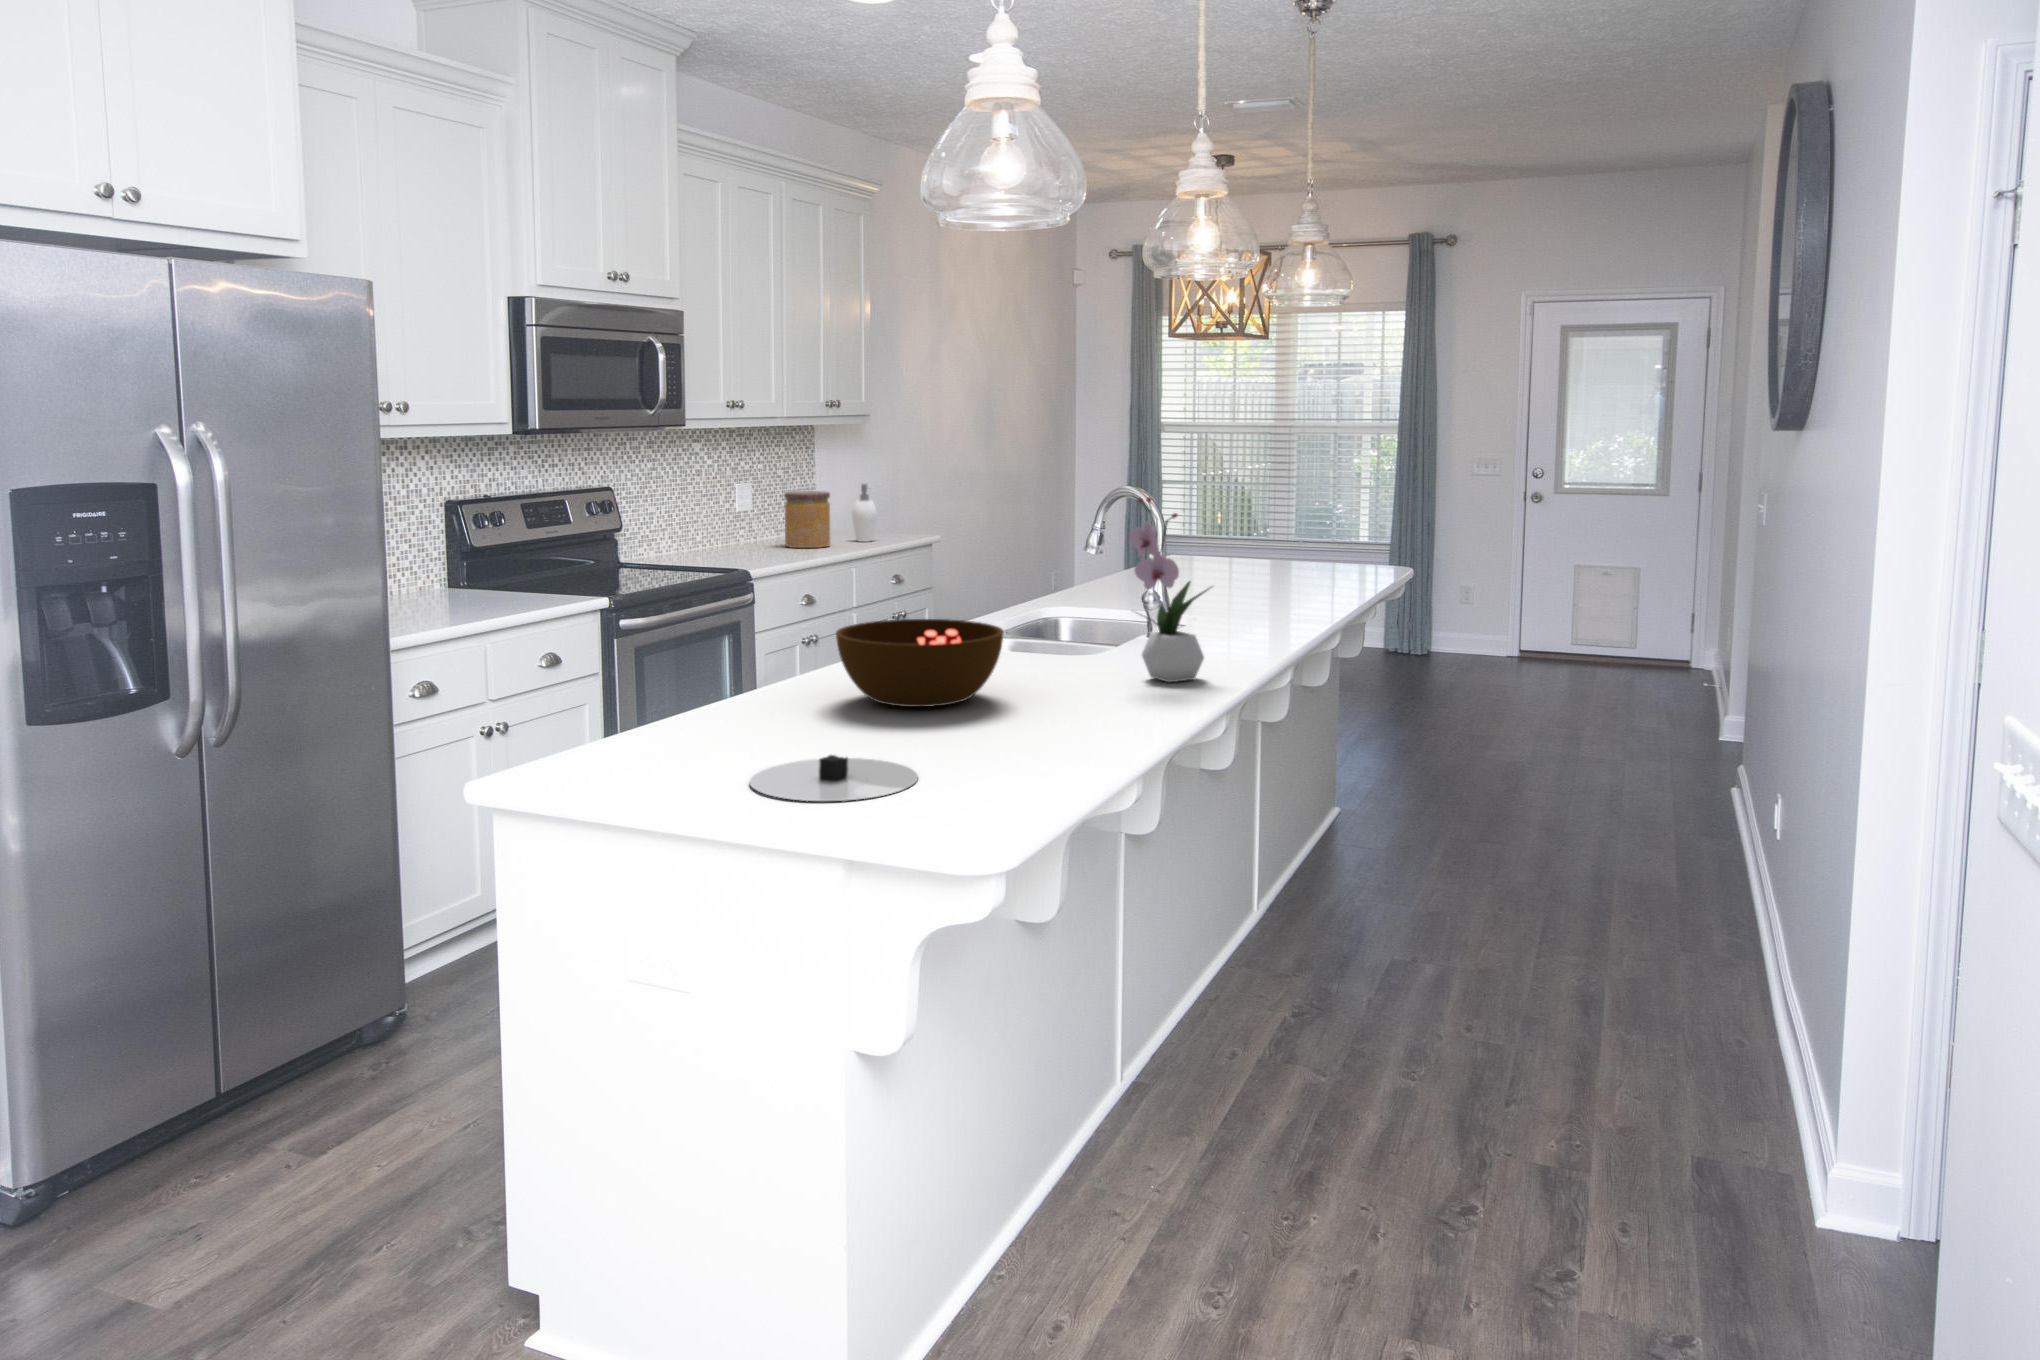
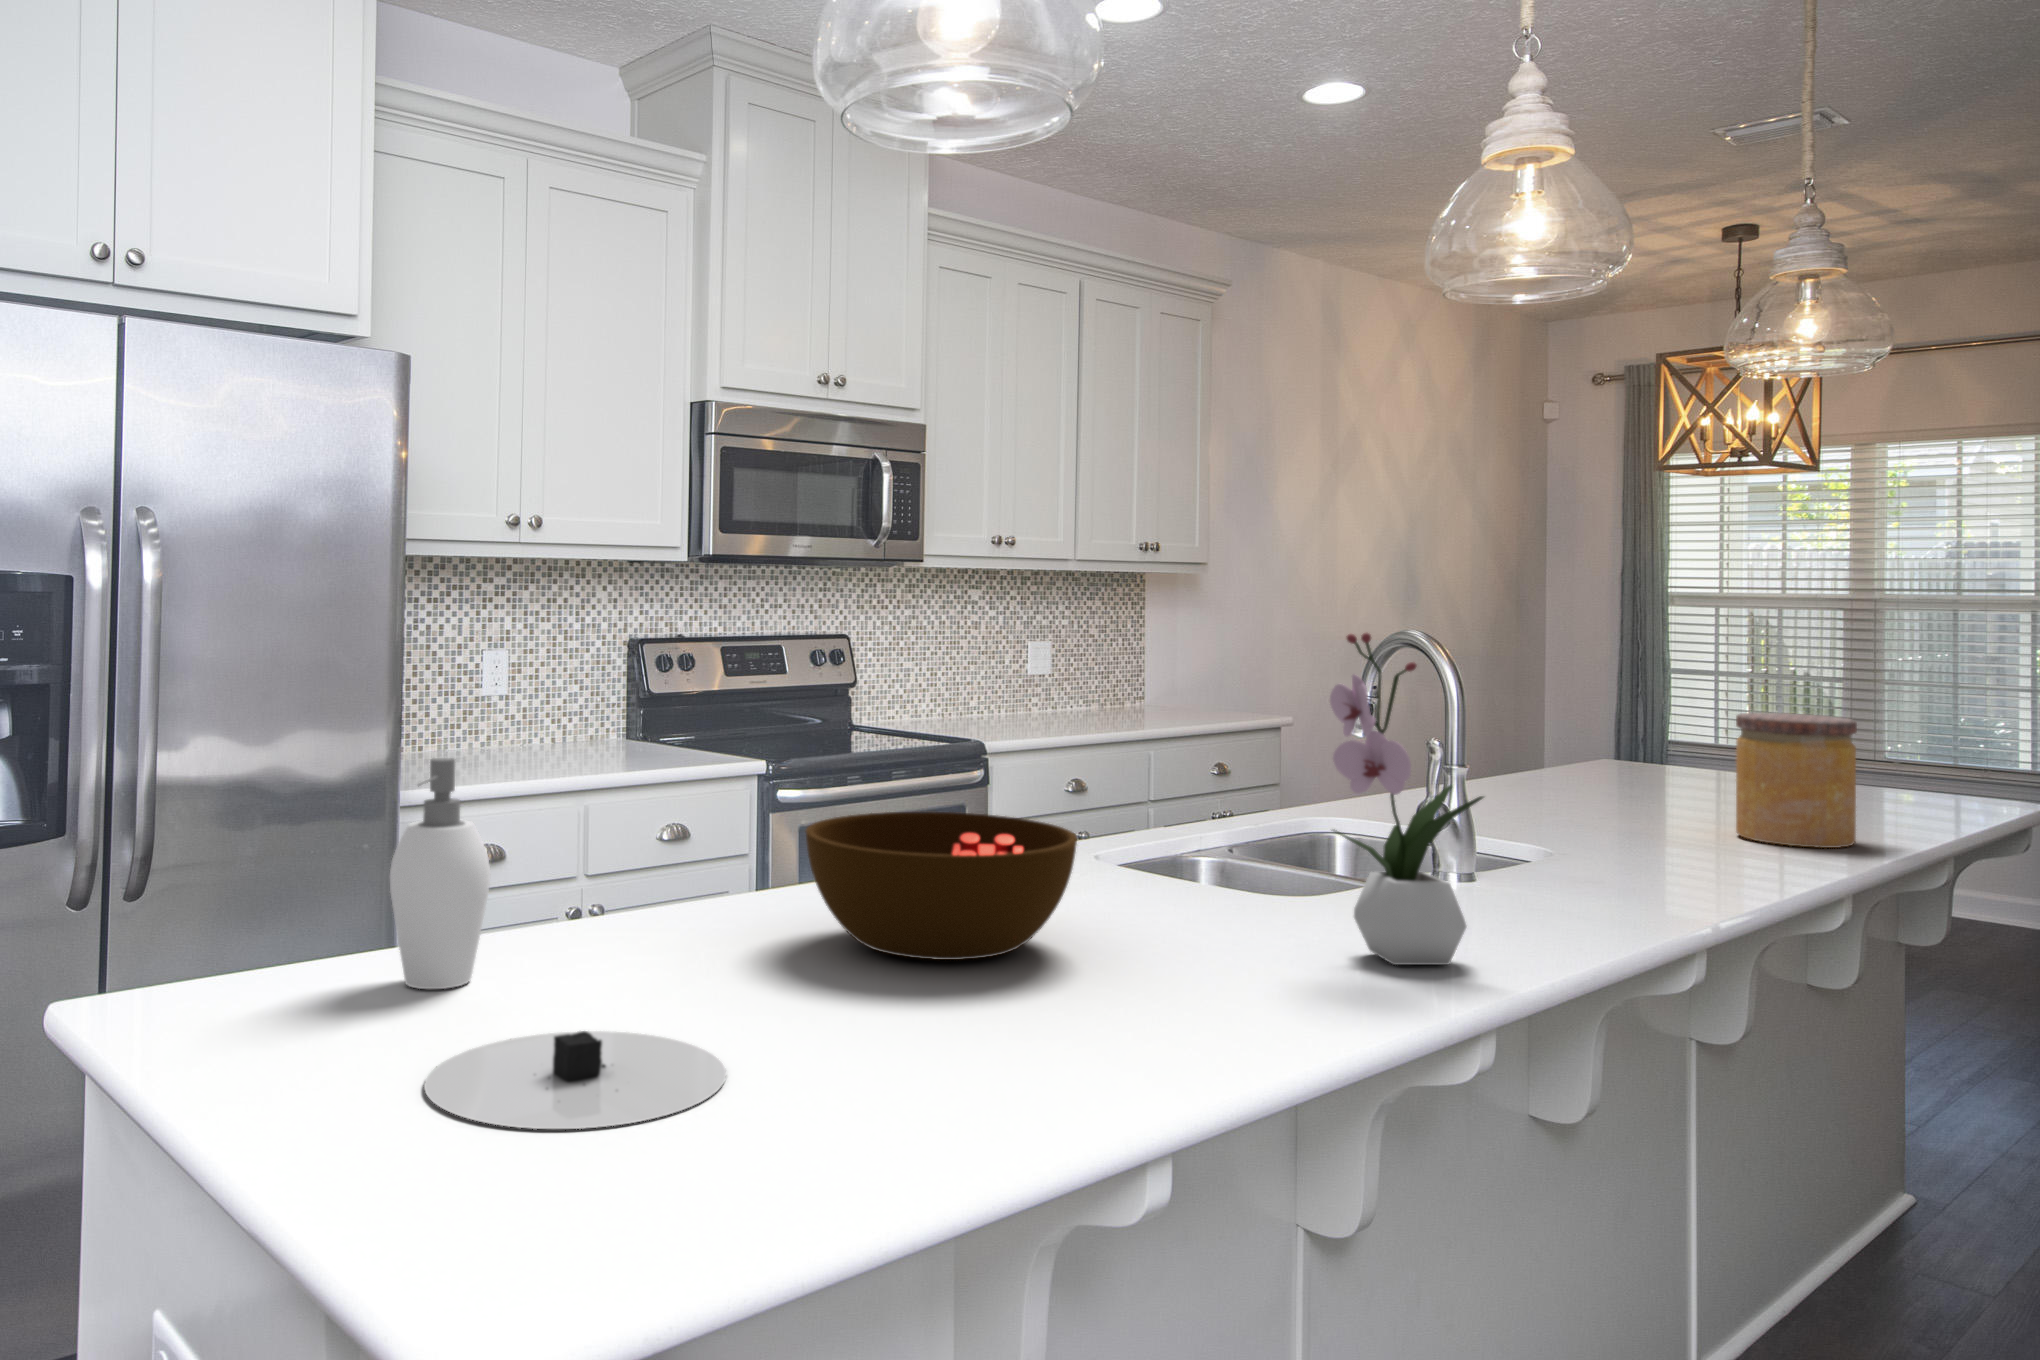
soap dispenser: present [852,484,877,542] -> present [390,758,490,989]
jar: present [784,491,830,548] -> present [1736,713,1857,848]

